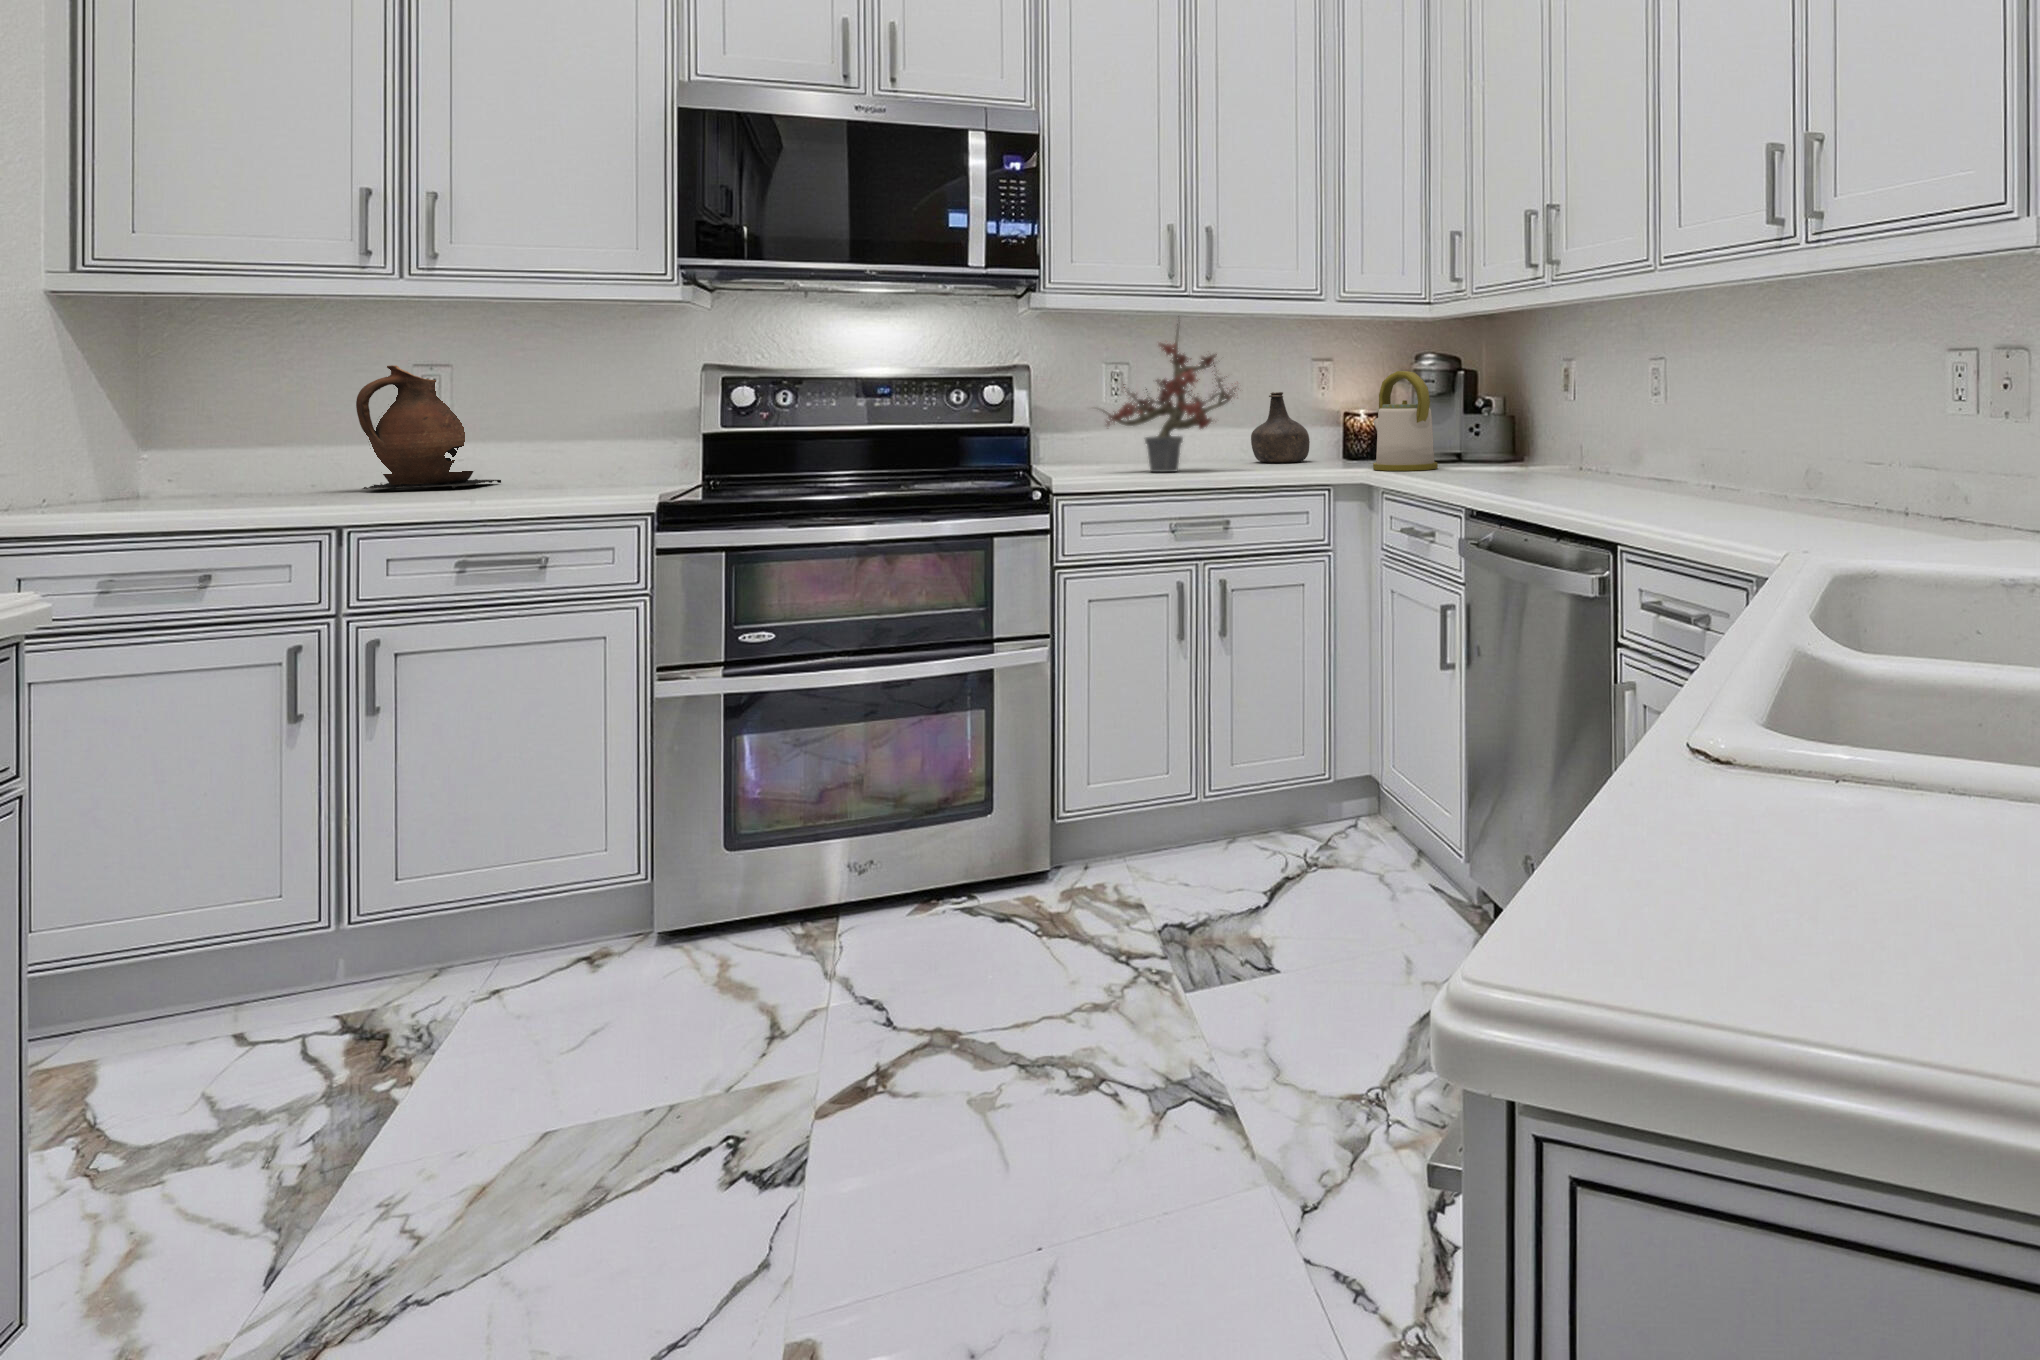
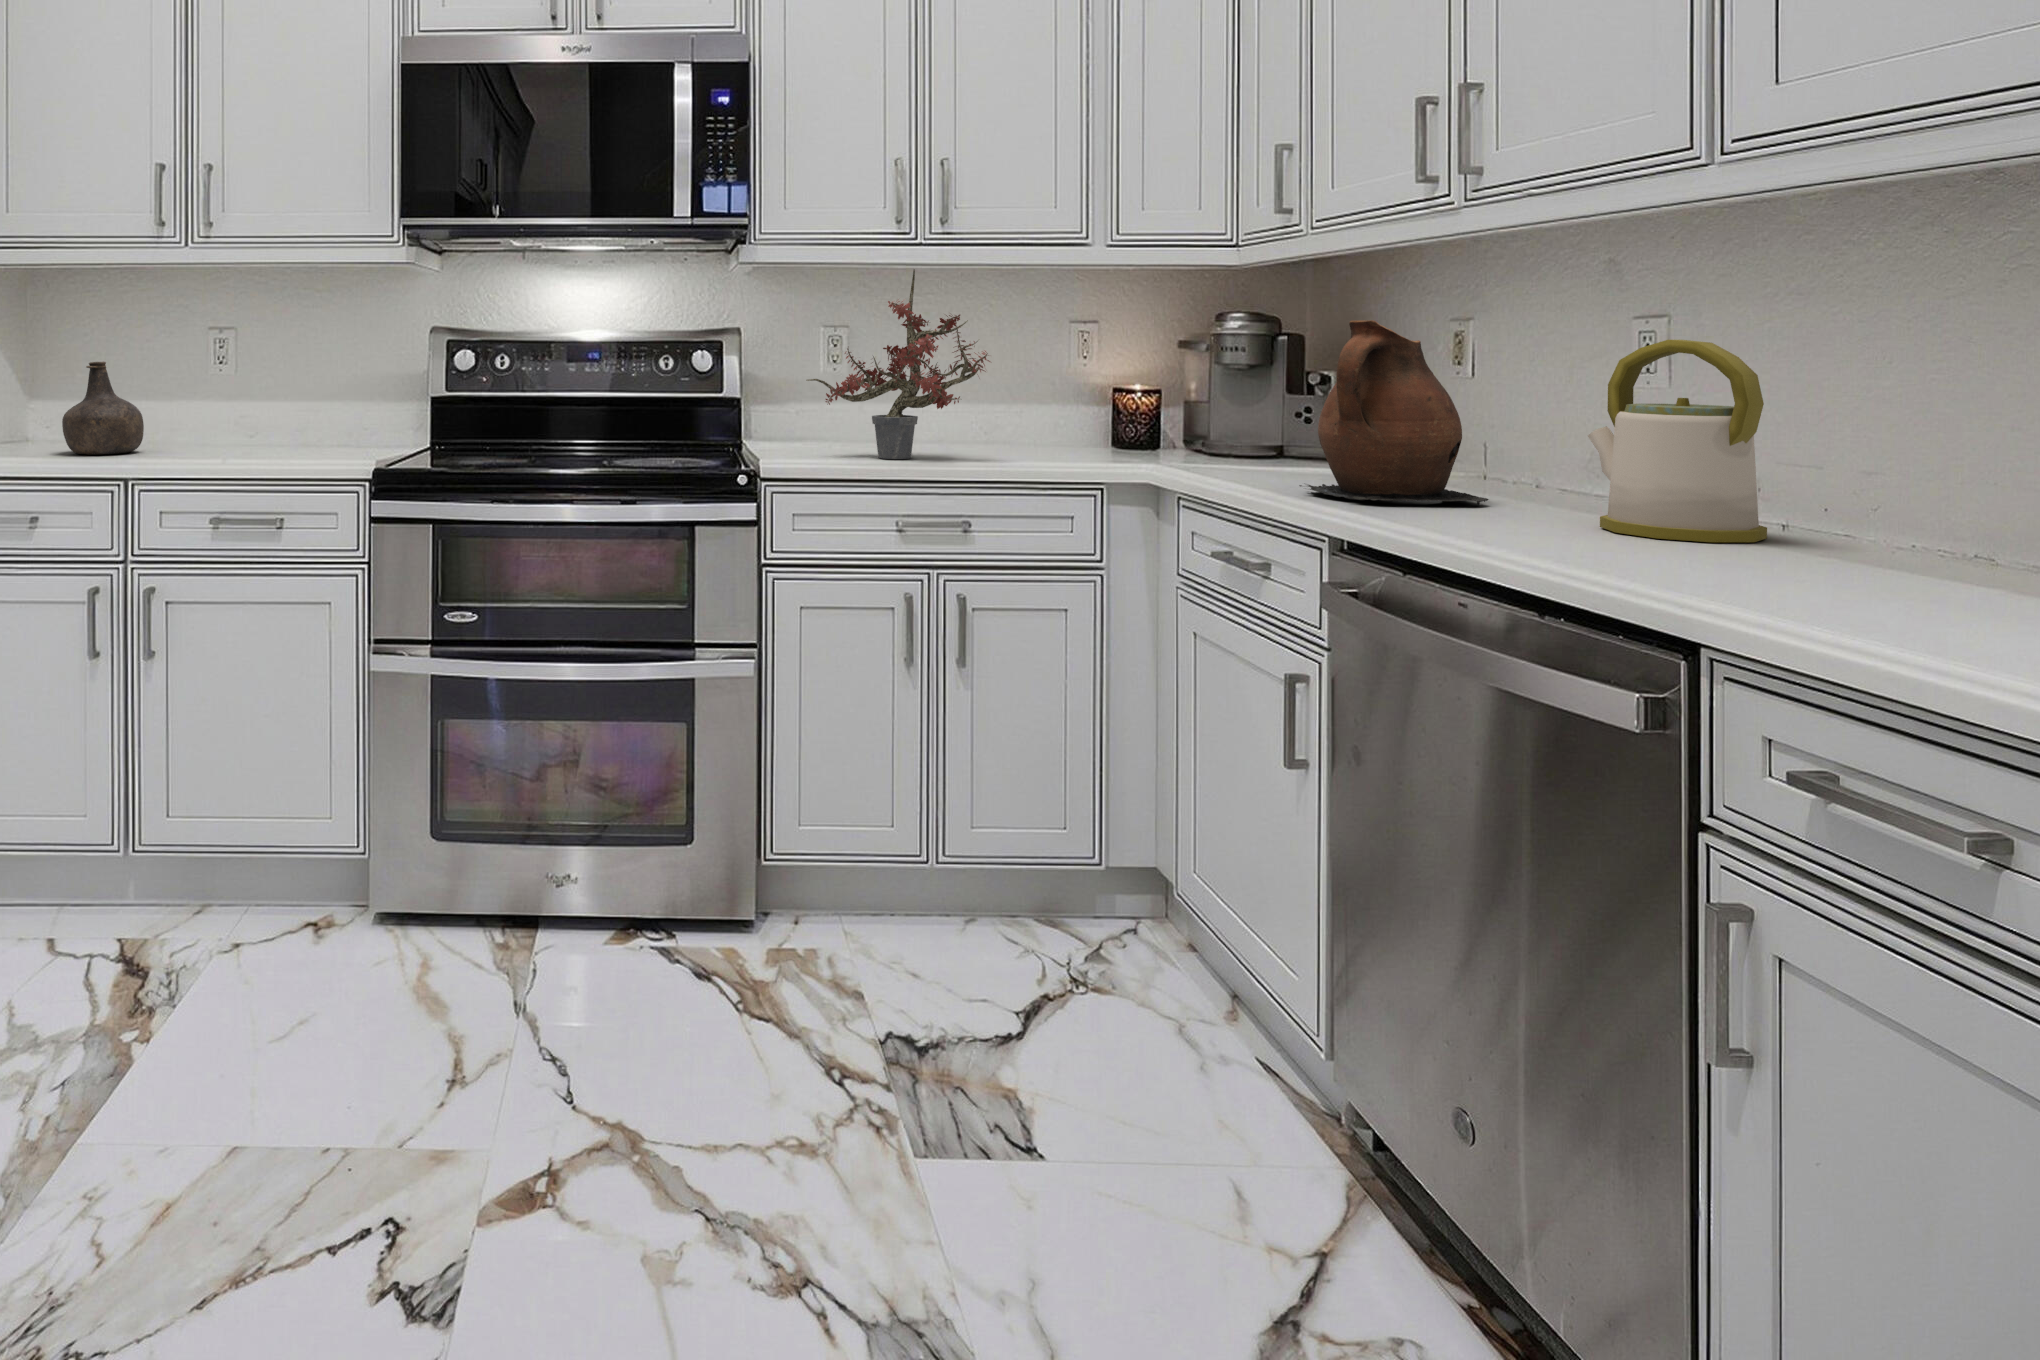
ceramic pitcher: present [356,365,501,489] -> present [1299,320,1489,505]
kettle: present [1373,371,1438,471] -> present [1588,340,1767,542]
bottle: present [1251,392,1310,463] -> present [62,362,144,455]

